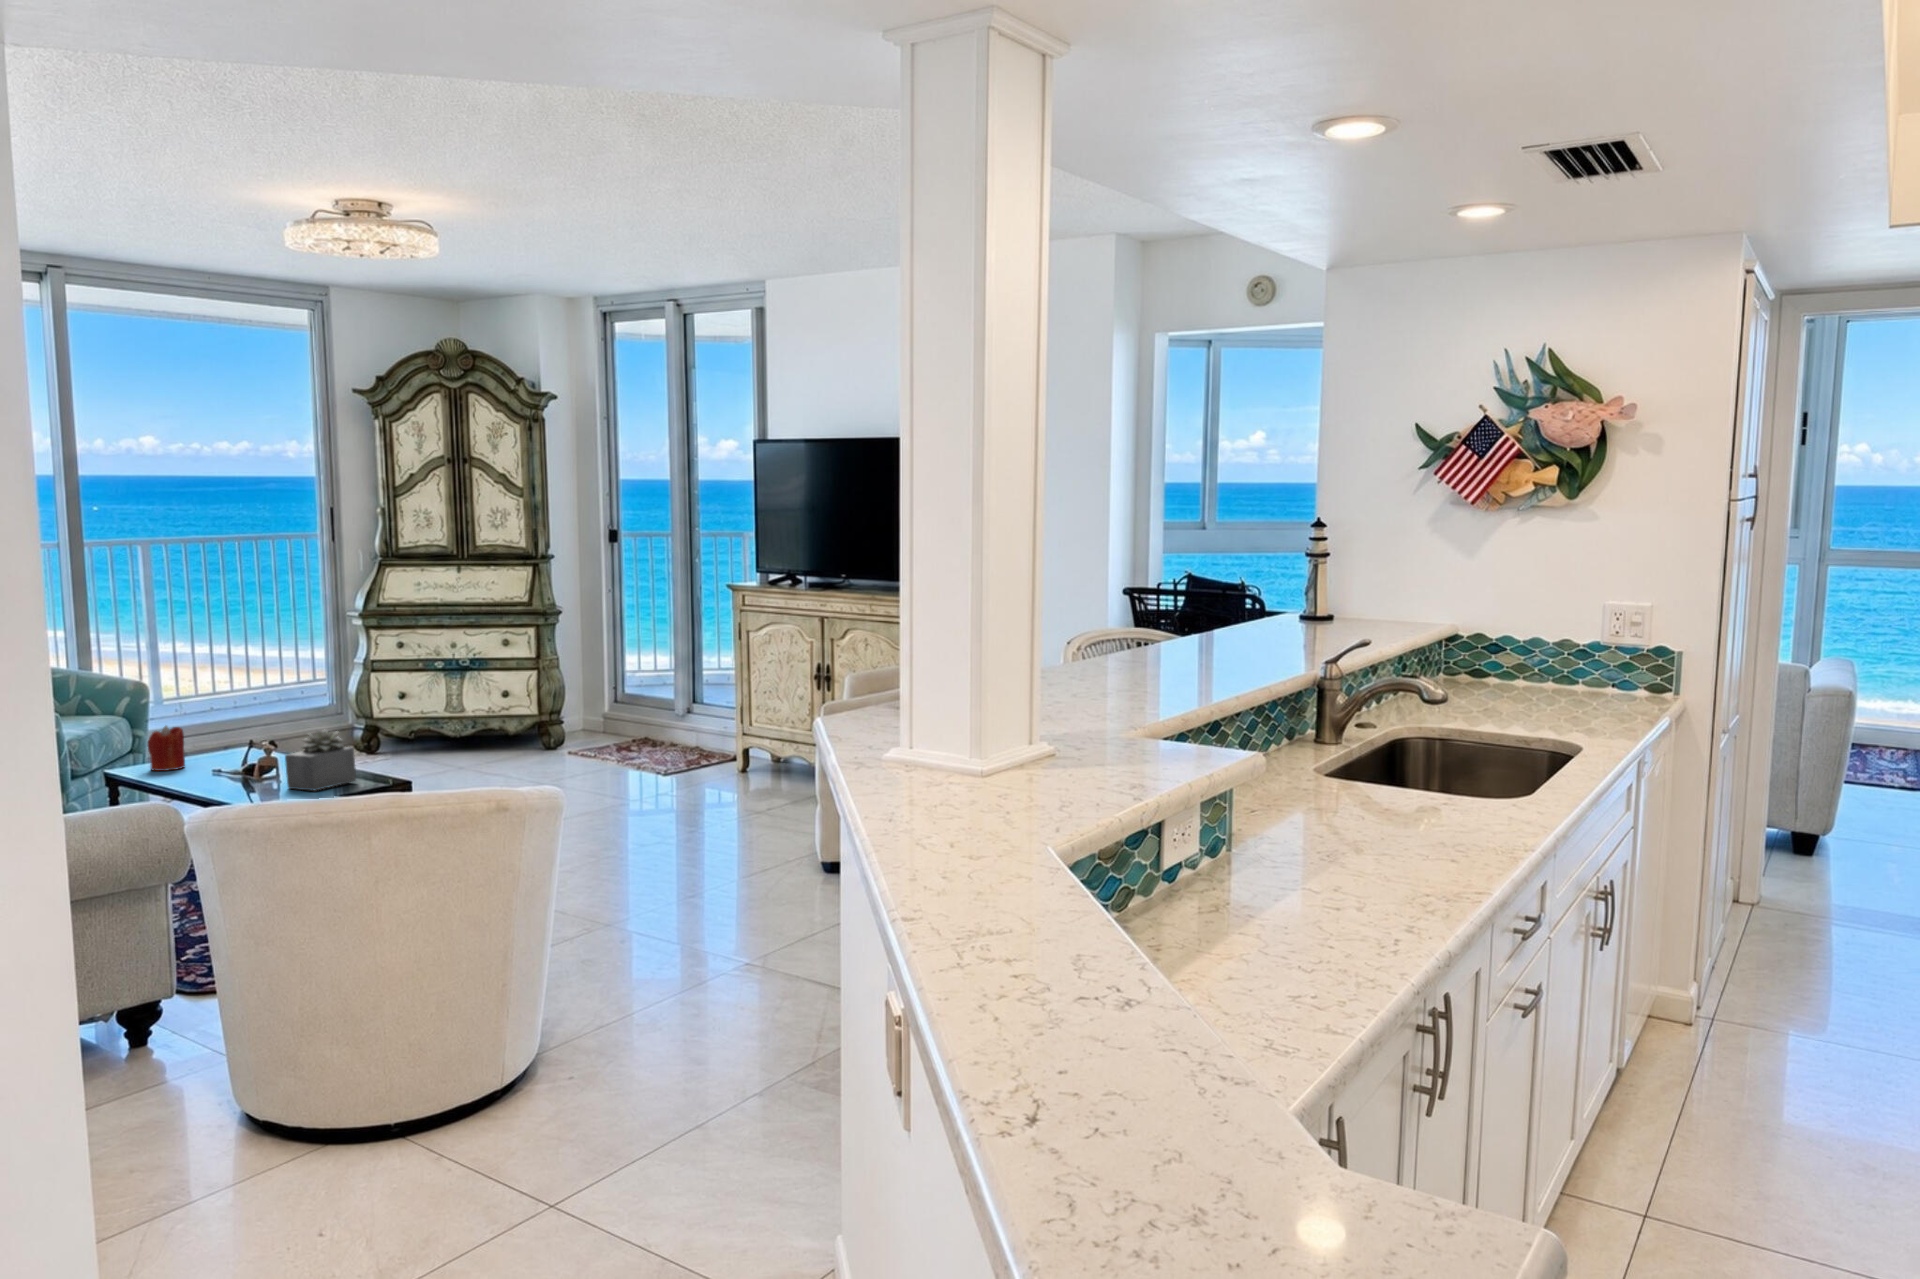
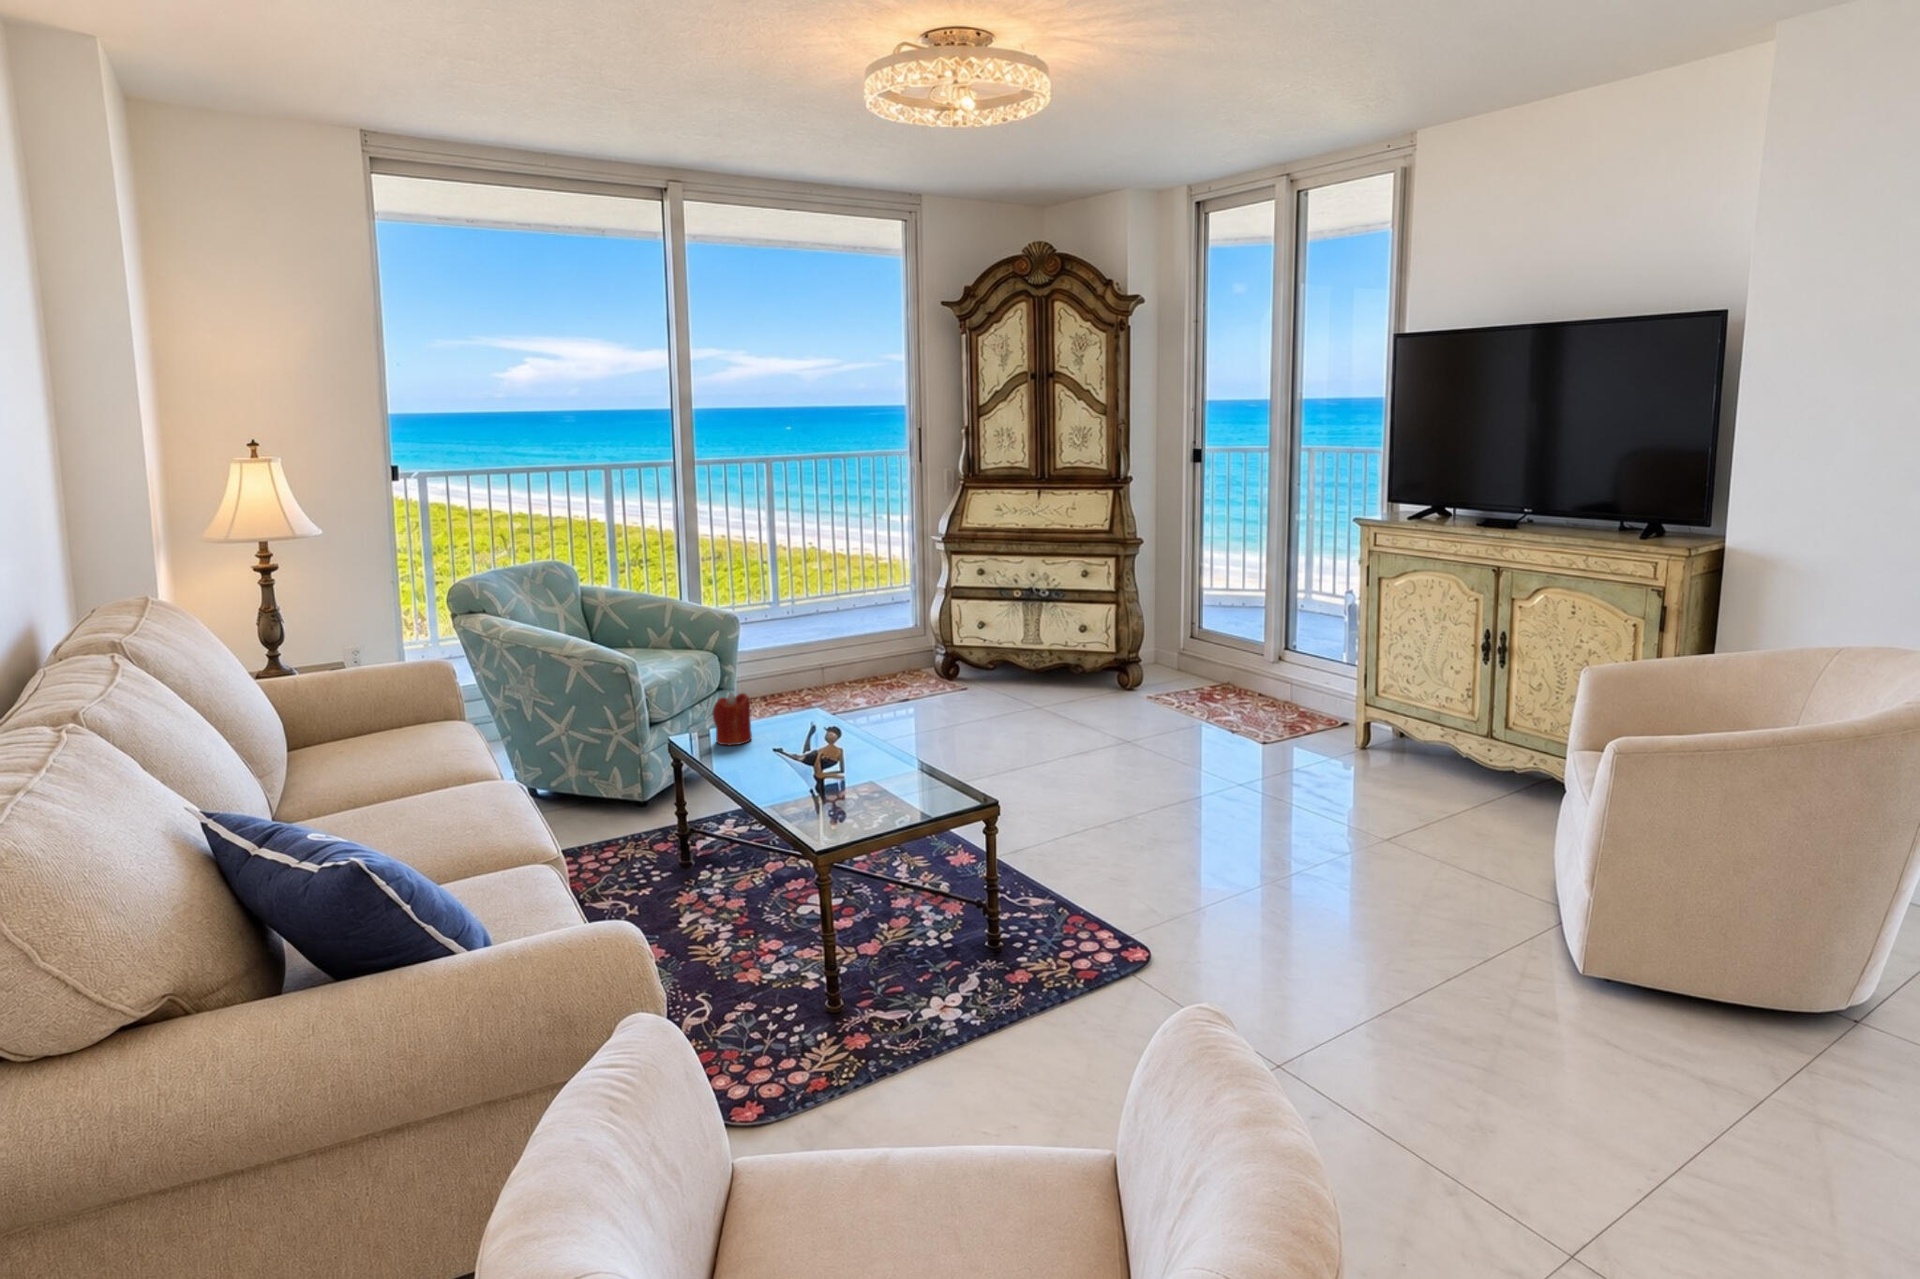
succulent plant: present [285,730,356,791] -> none [850,726,935,811]

